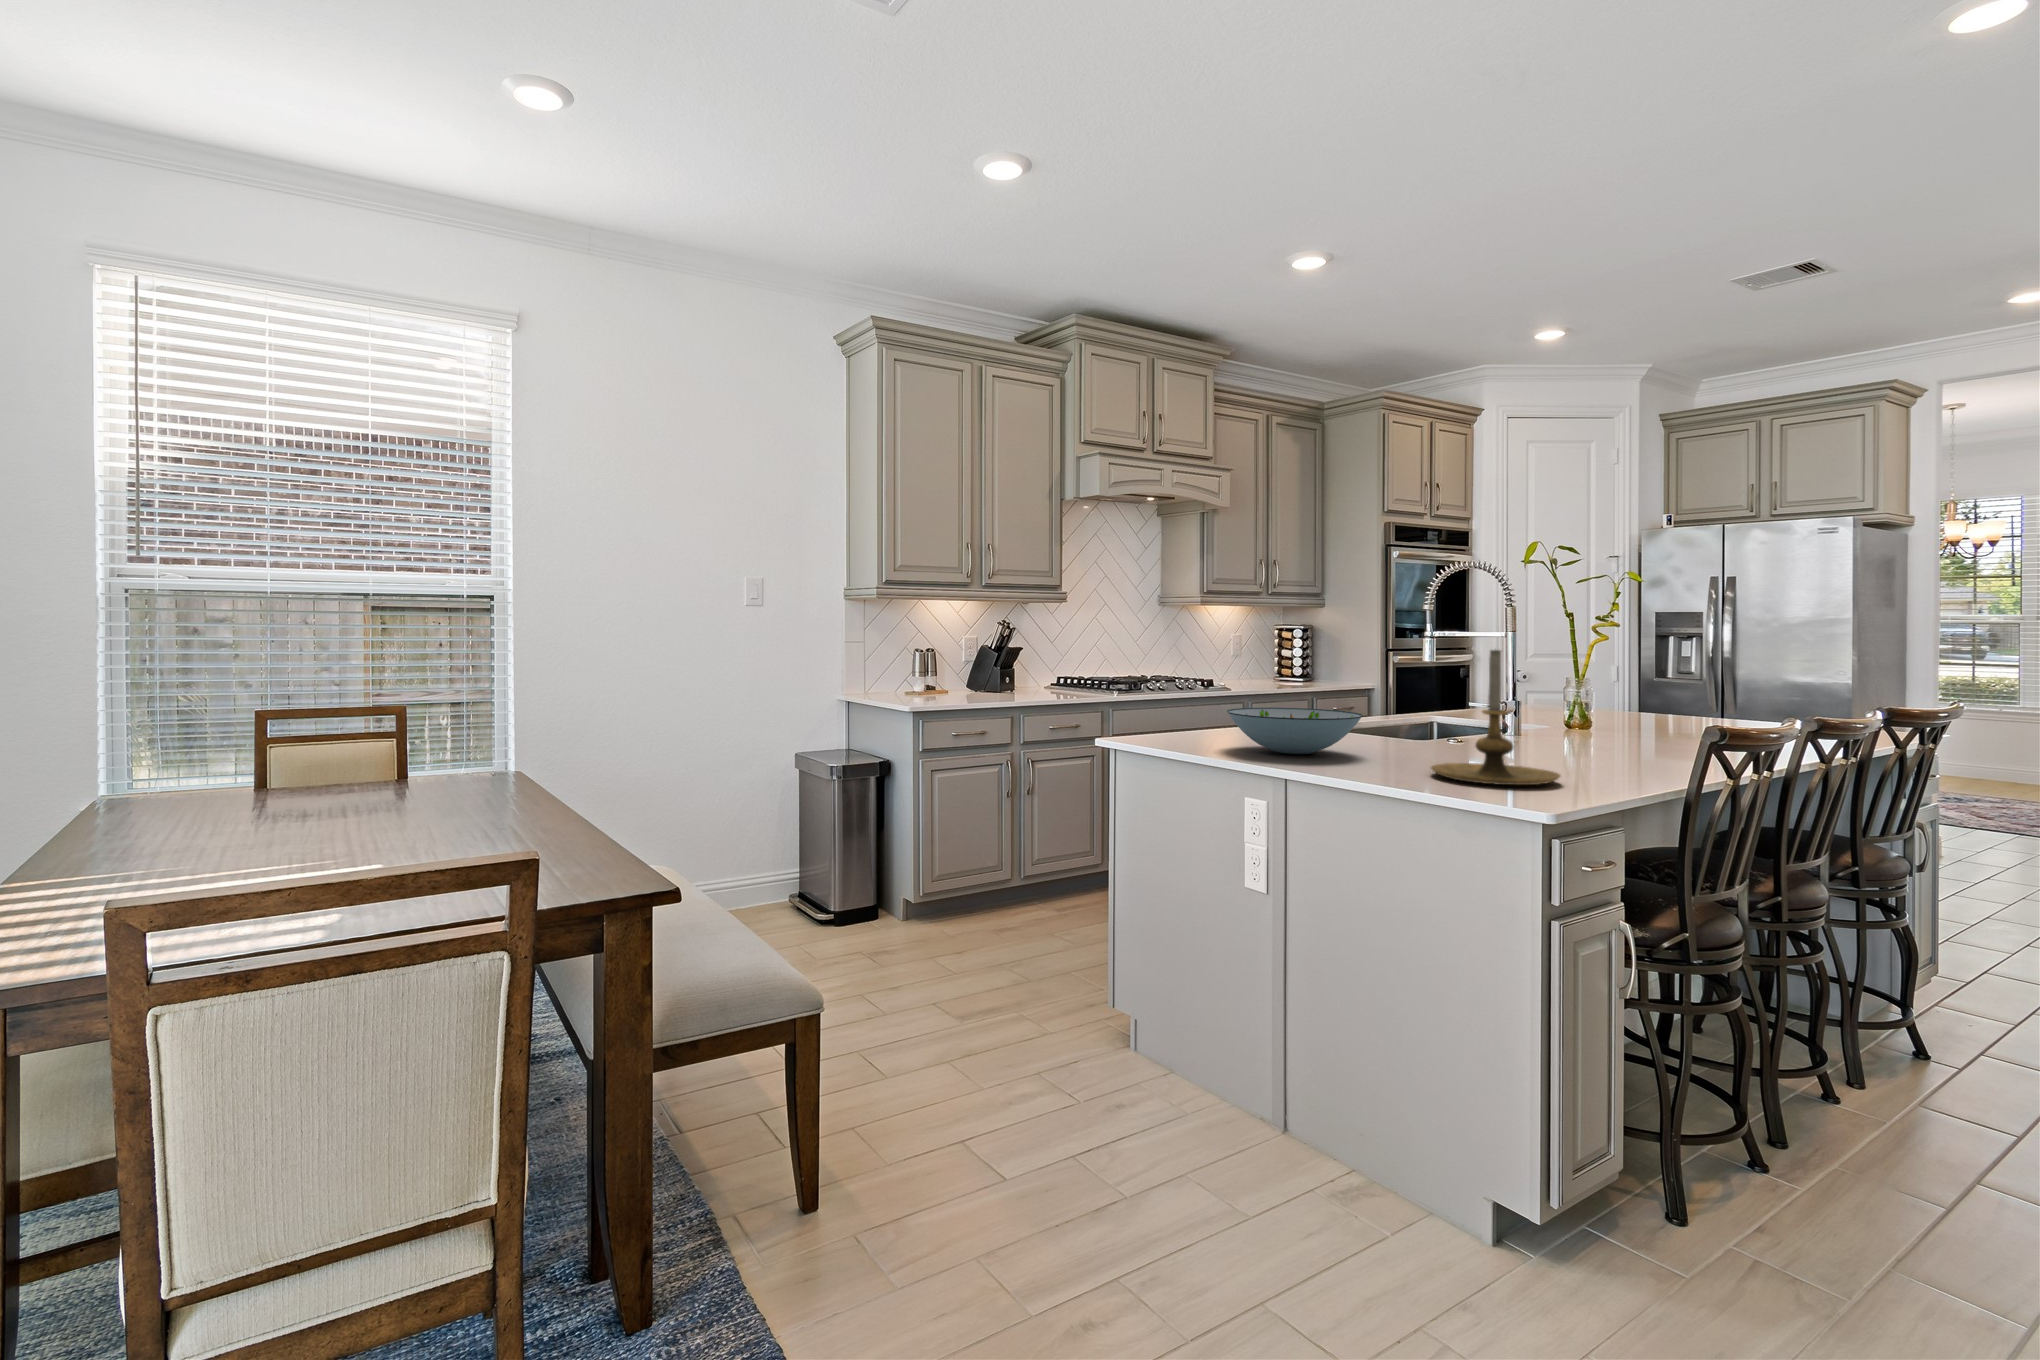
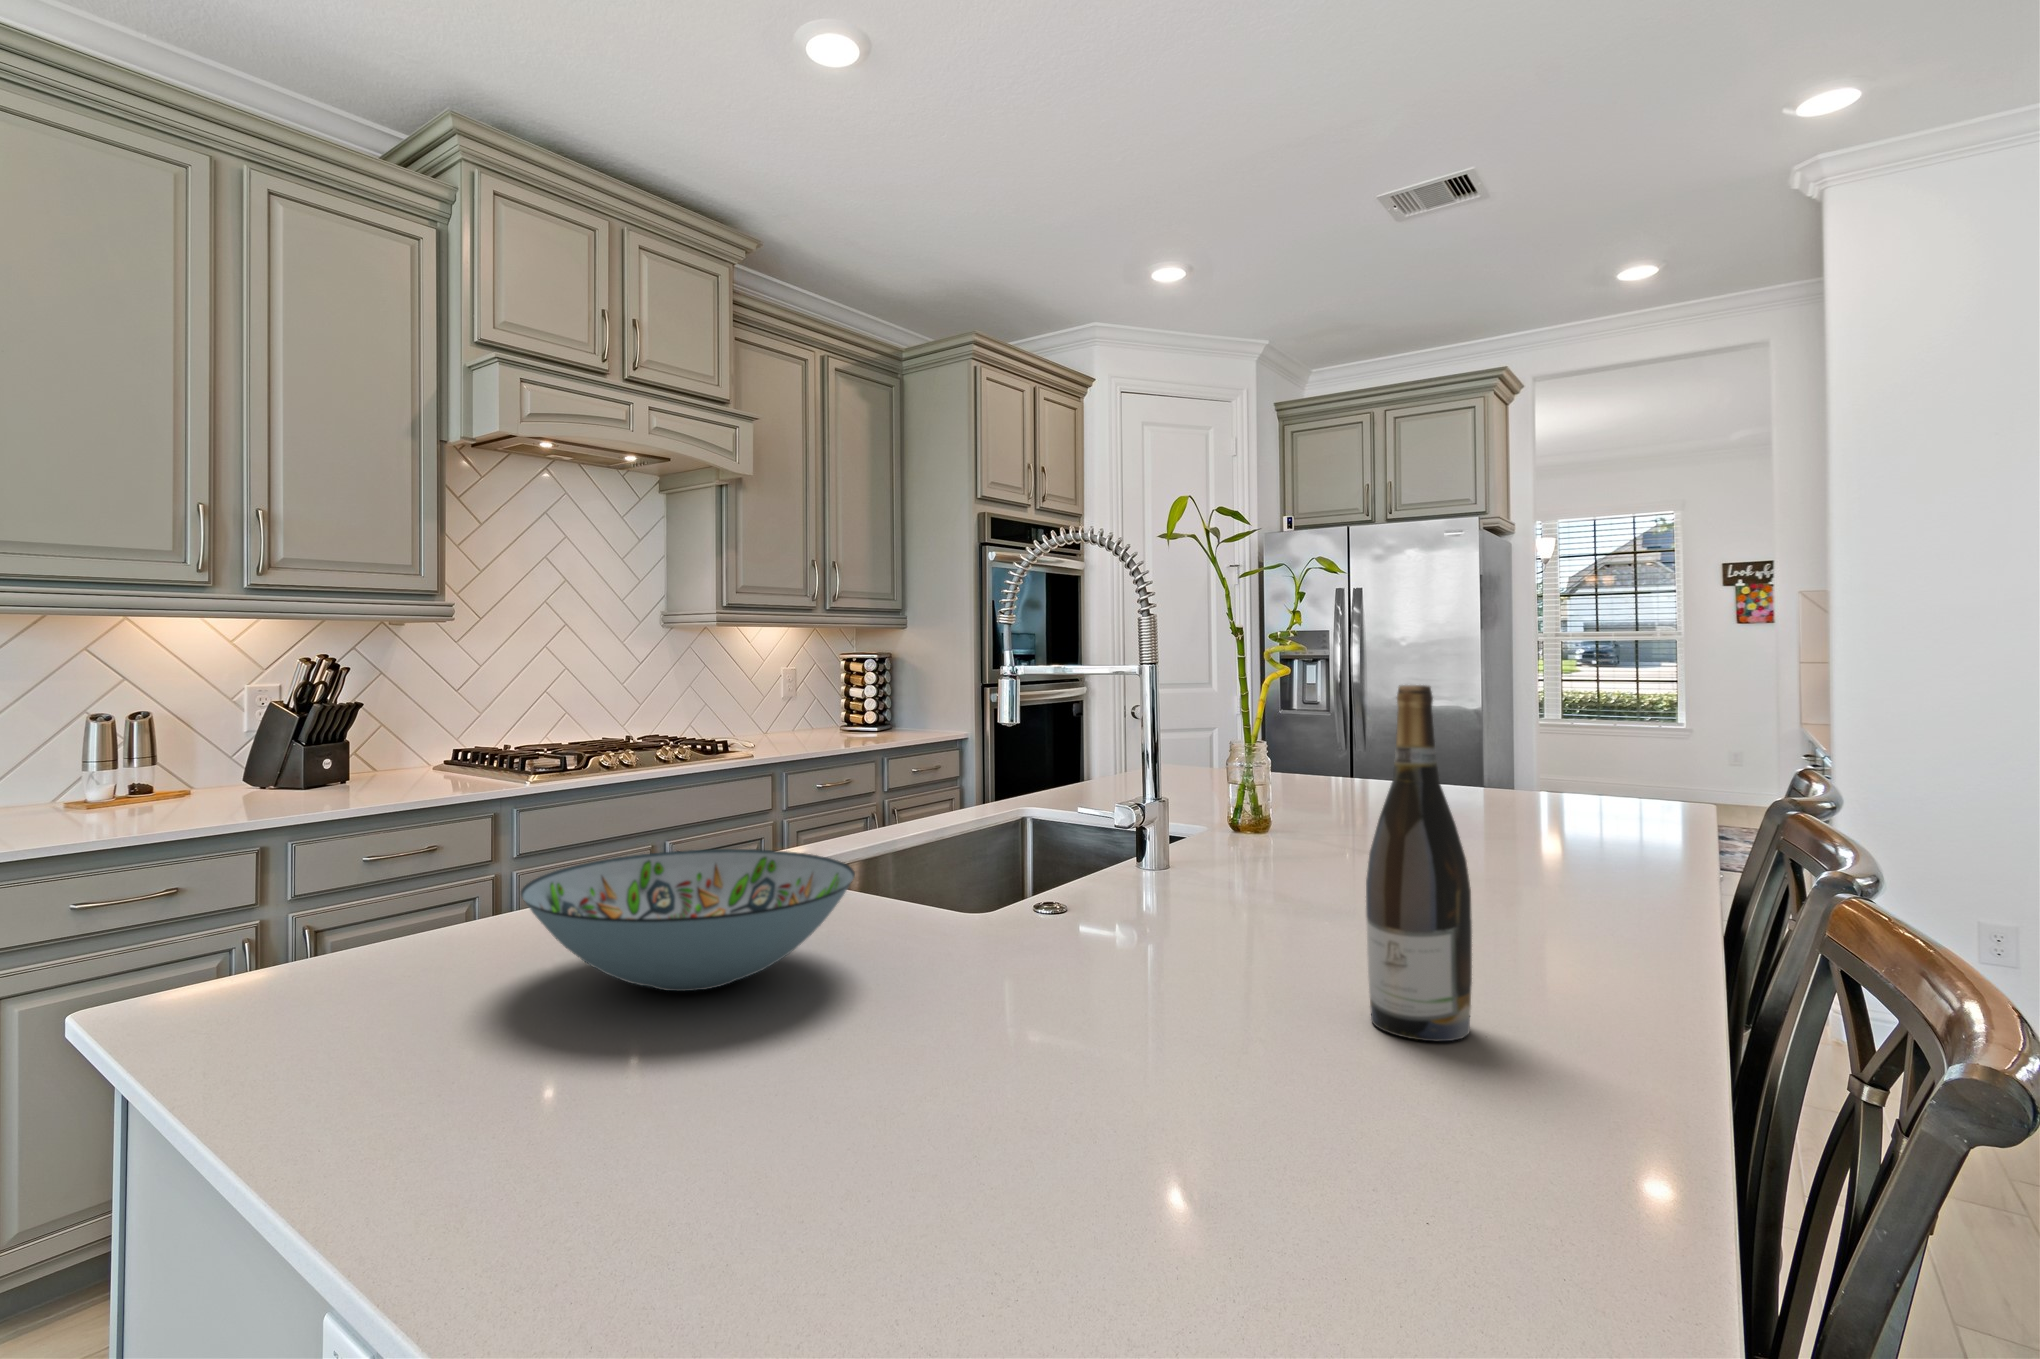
wine bottle: none [1595,640,1642,780] -> present [1366,685,1472,1041]
candle holder: present [1431,650,1560,785] -> none [993,719,1329,1148]

